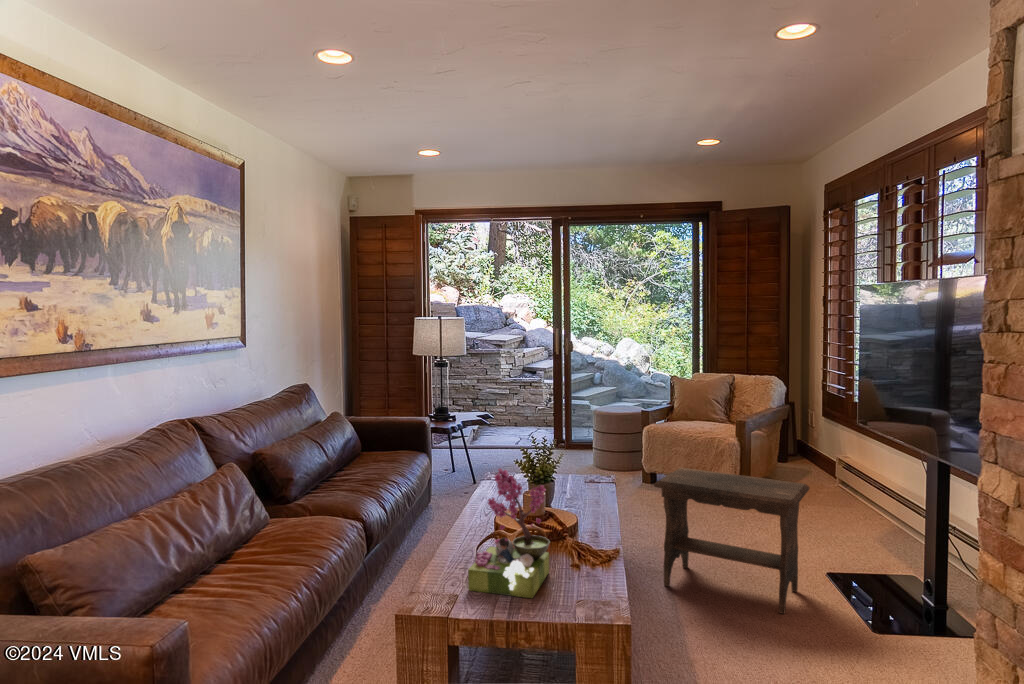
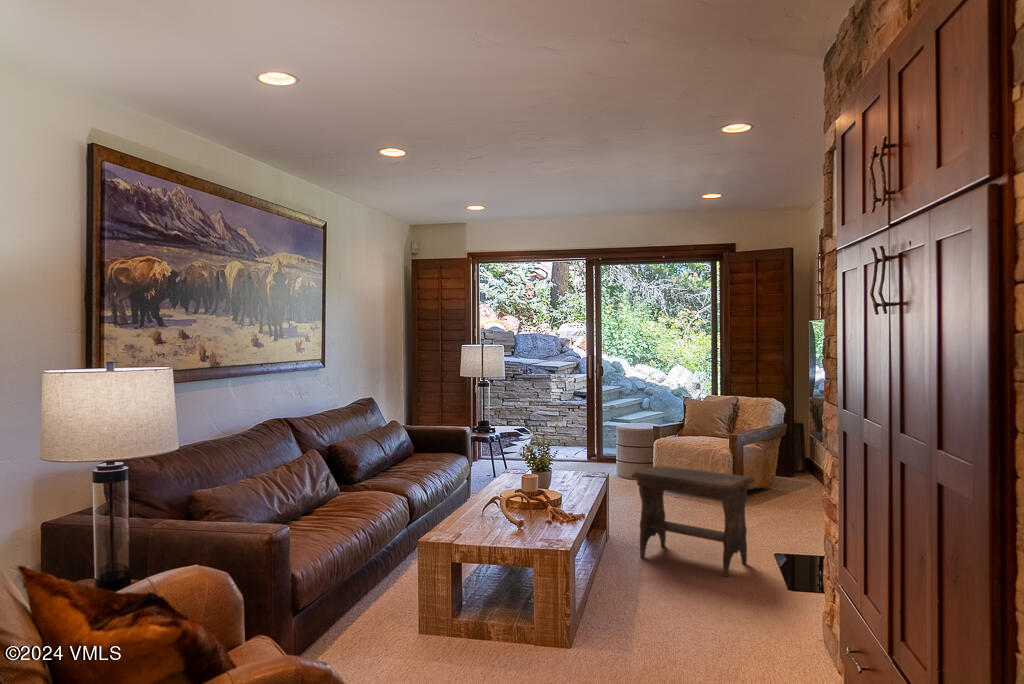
flower arrangement: present [468,468,550,598] -> none [469,449,529,537]

